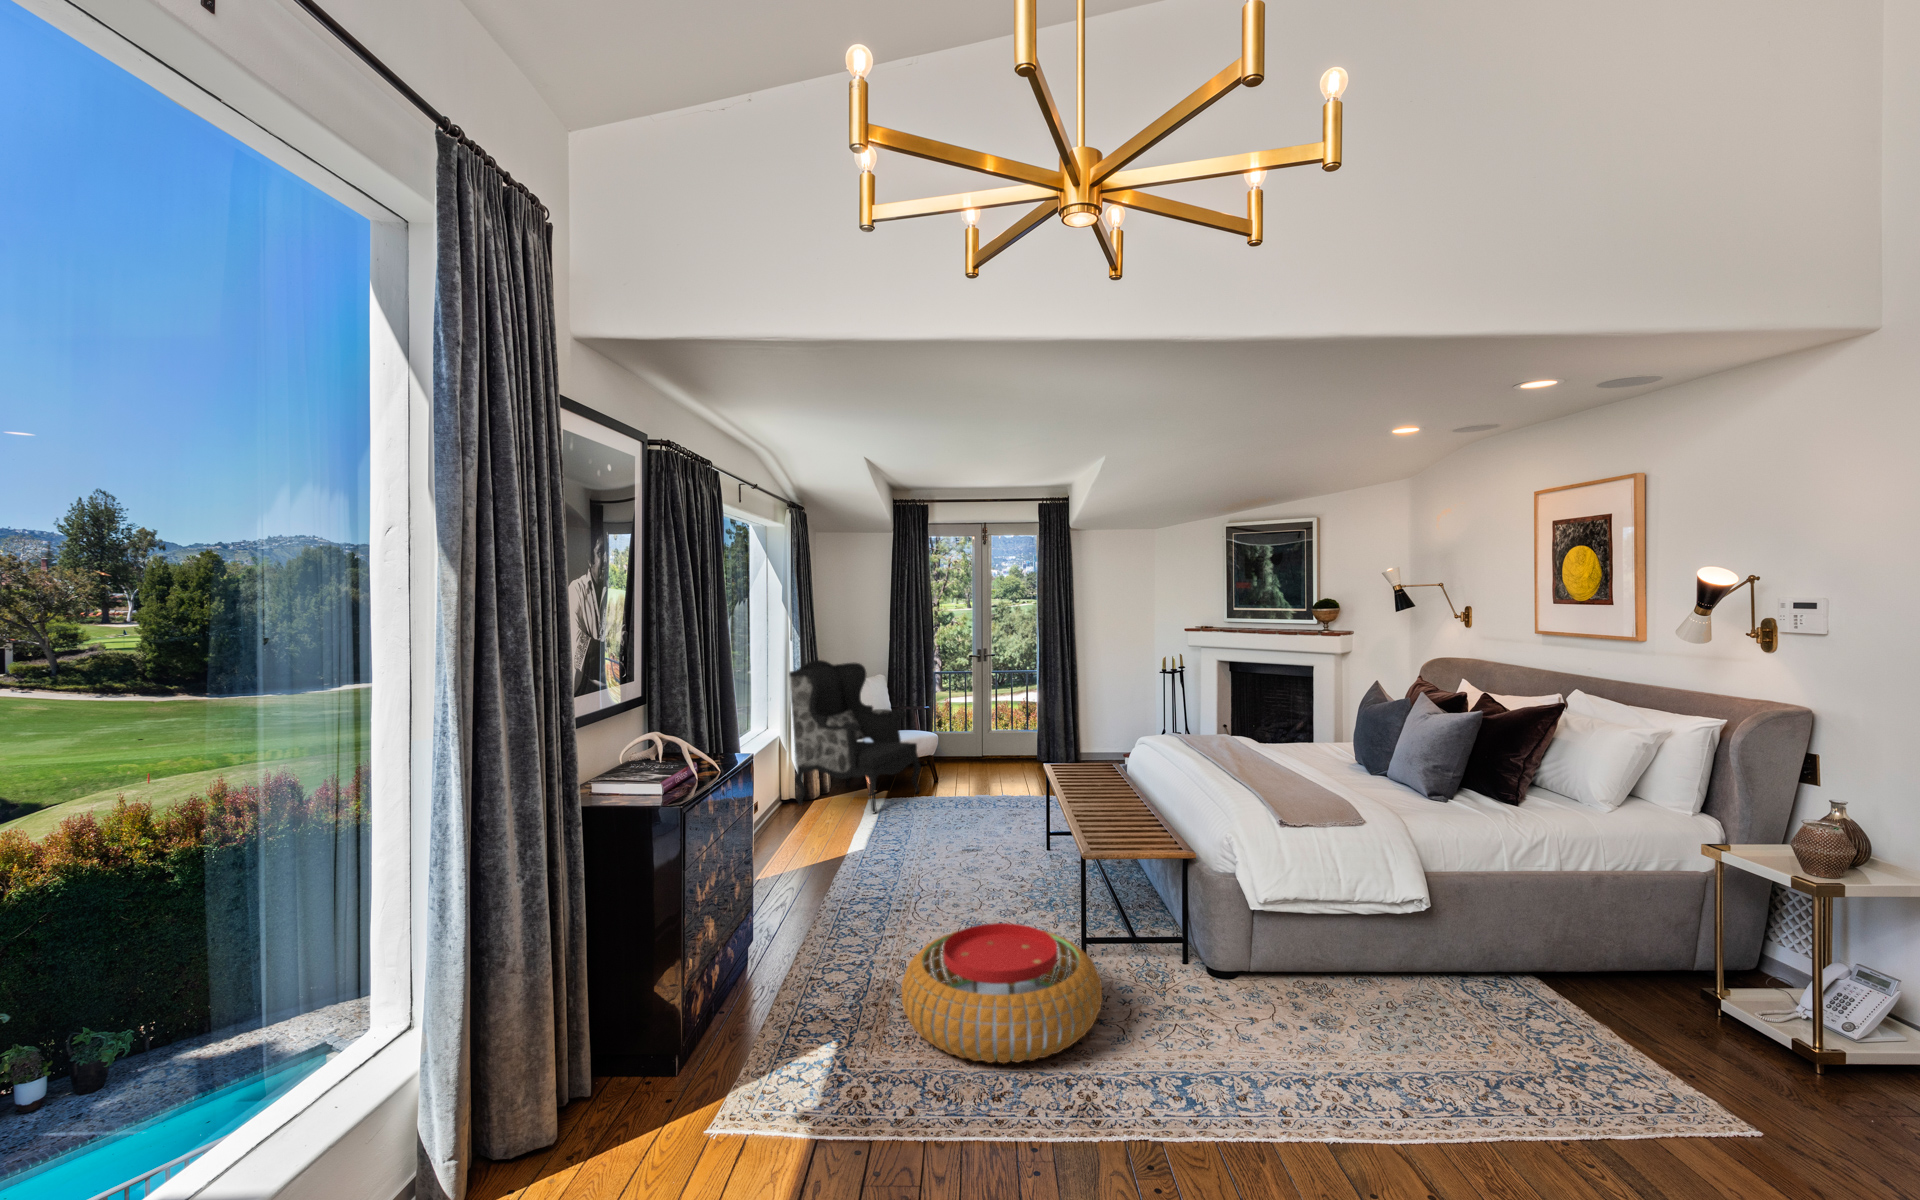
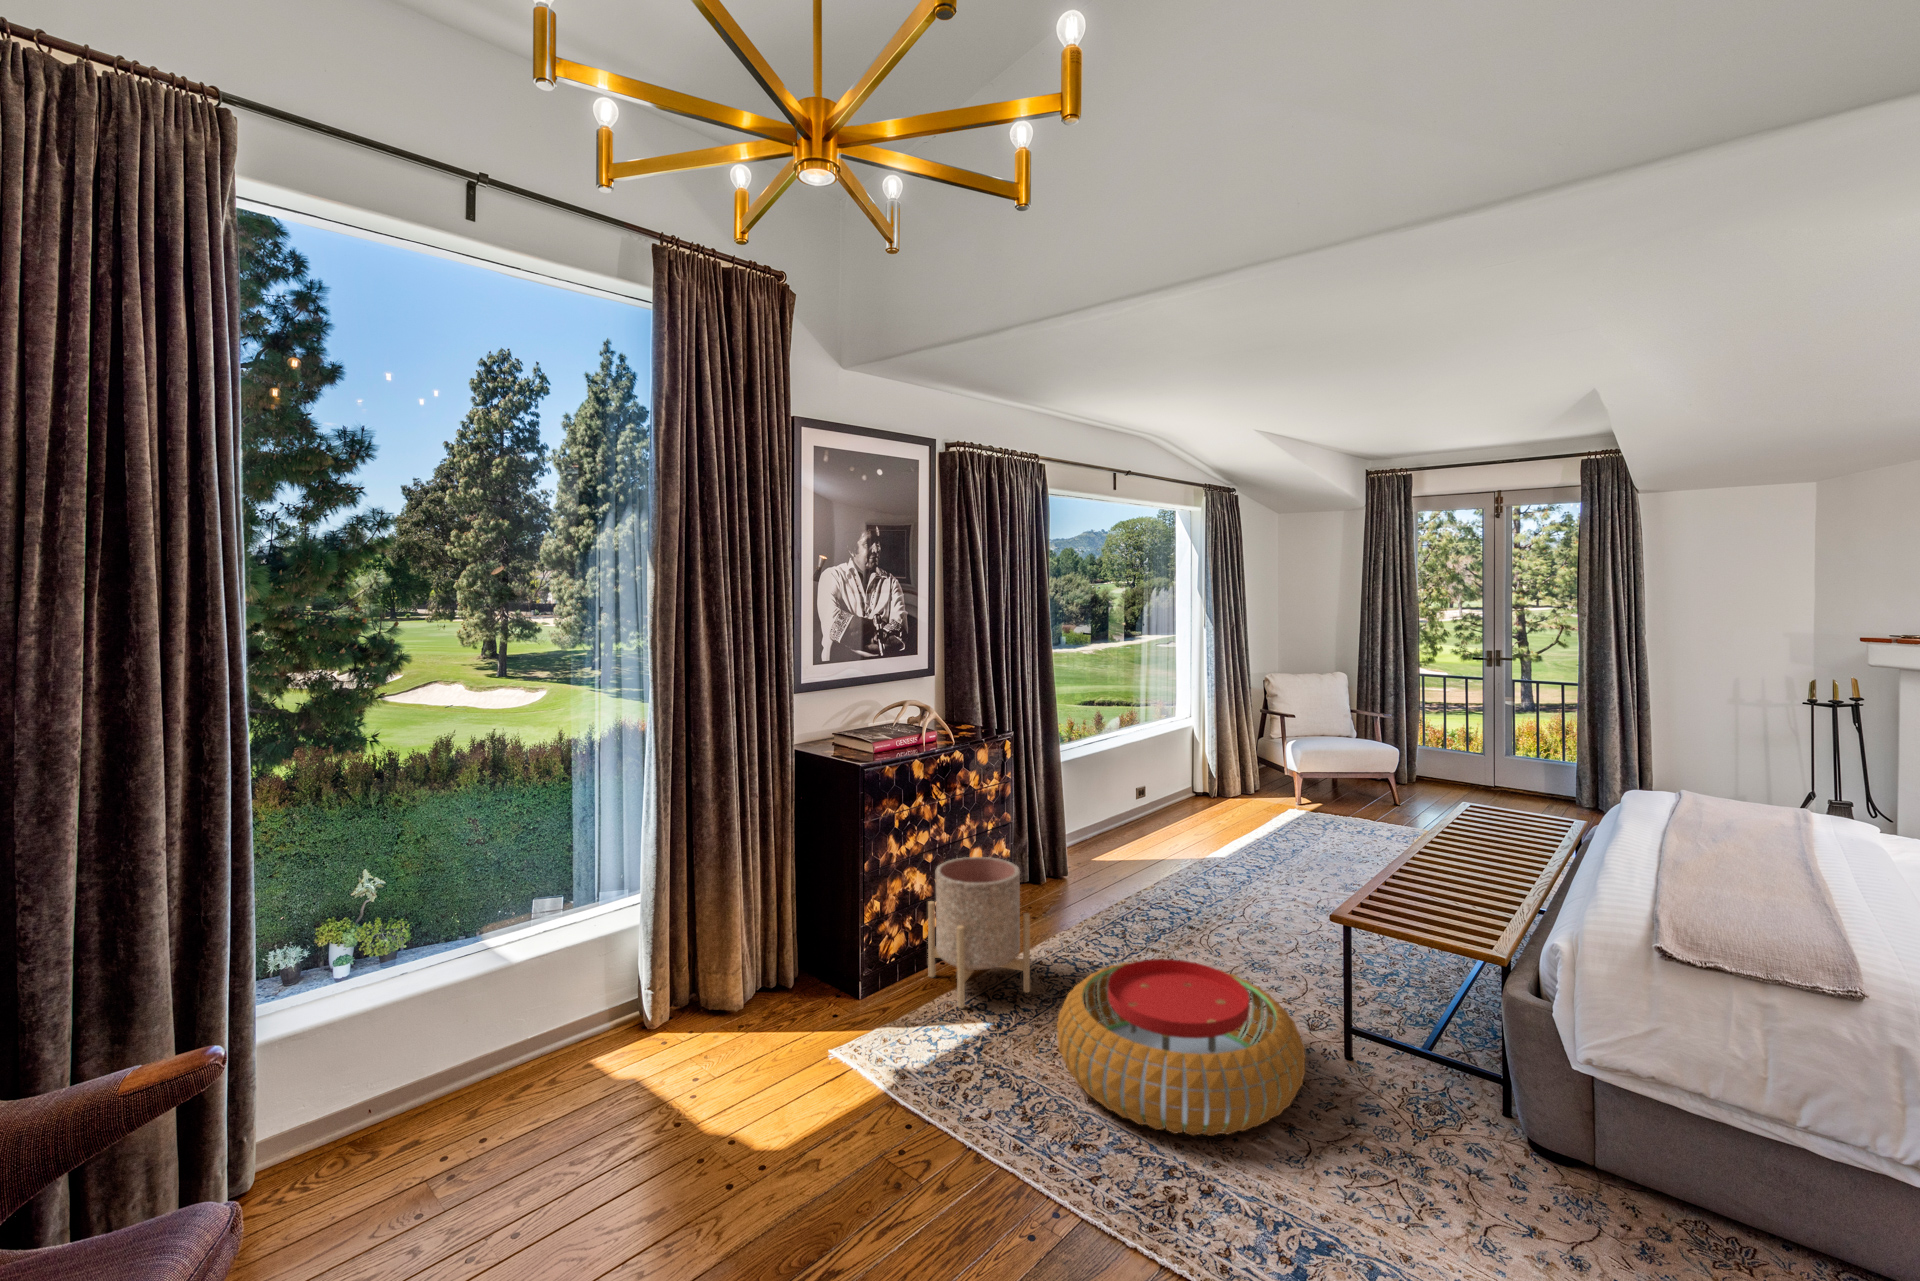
armchair: present [789,660,921,813] -> none [1199,651,1352,826]
planter: none [718,883,830,1042] -> present [928,857,1030,1008]

